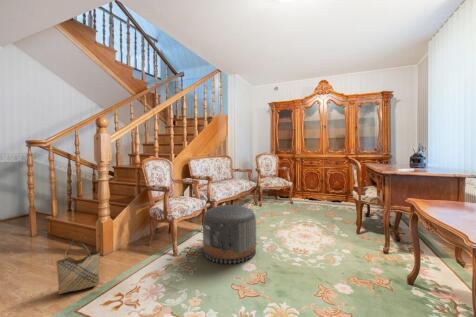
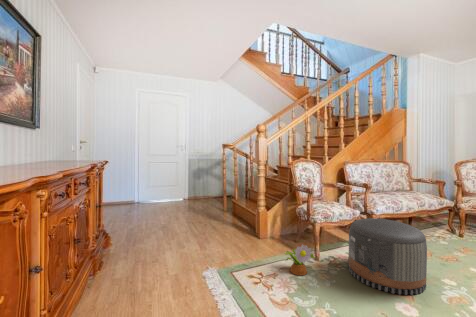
woven basket: present [56,242,100,294] -> none [223,218,251,261]
decorative plant: none [144,245,177,278] -> present [285,245,315,275]

